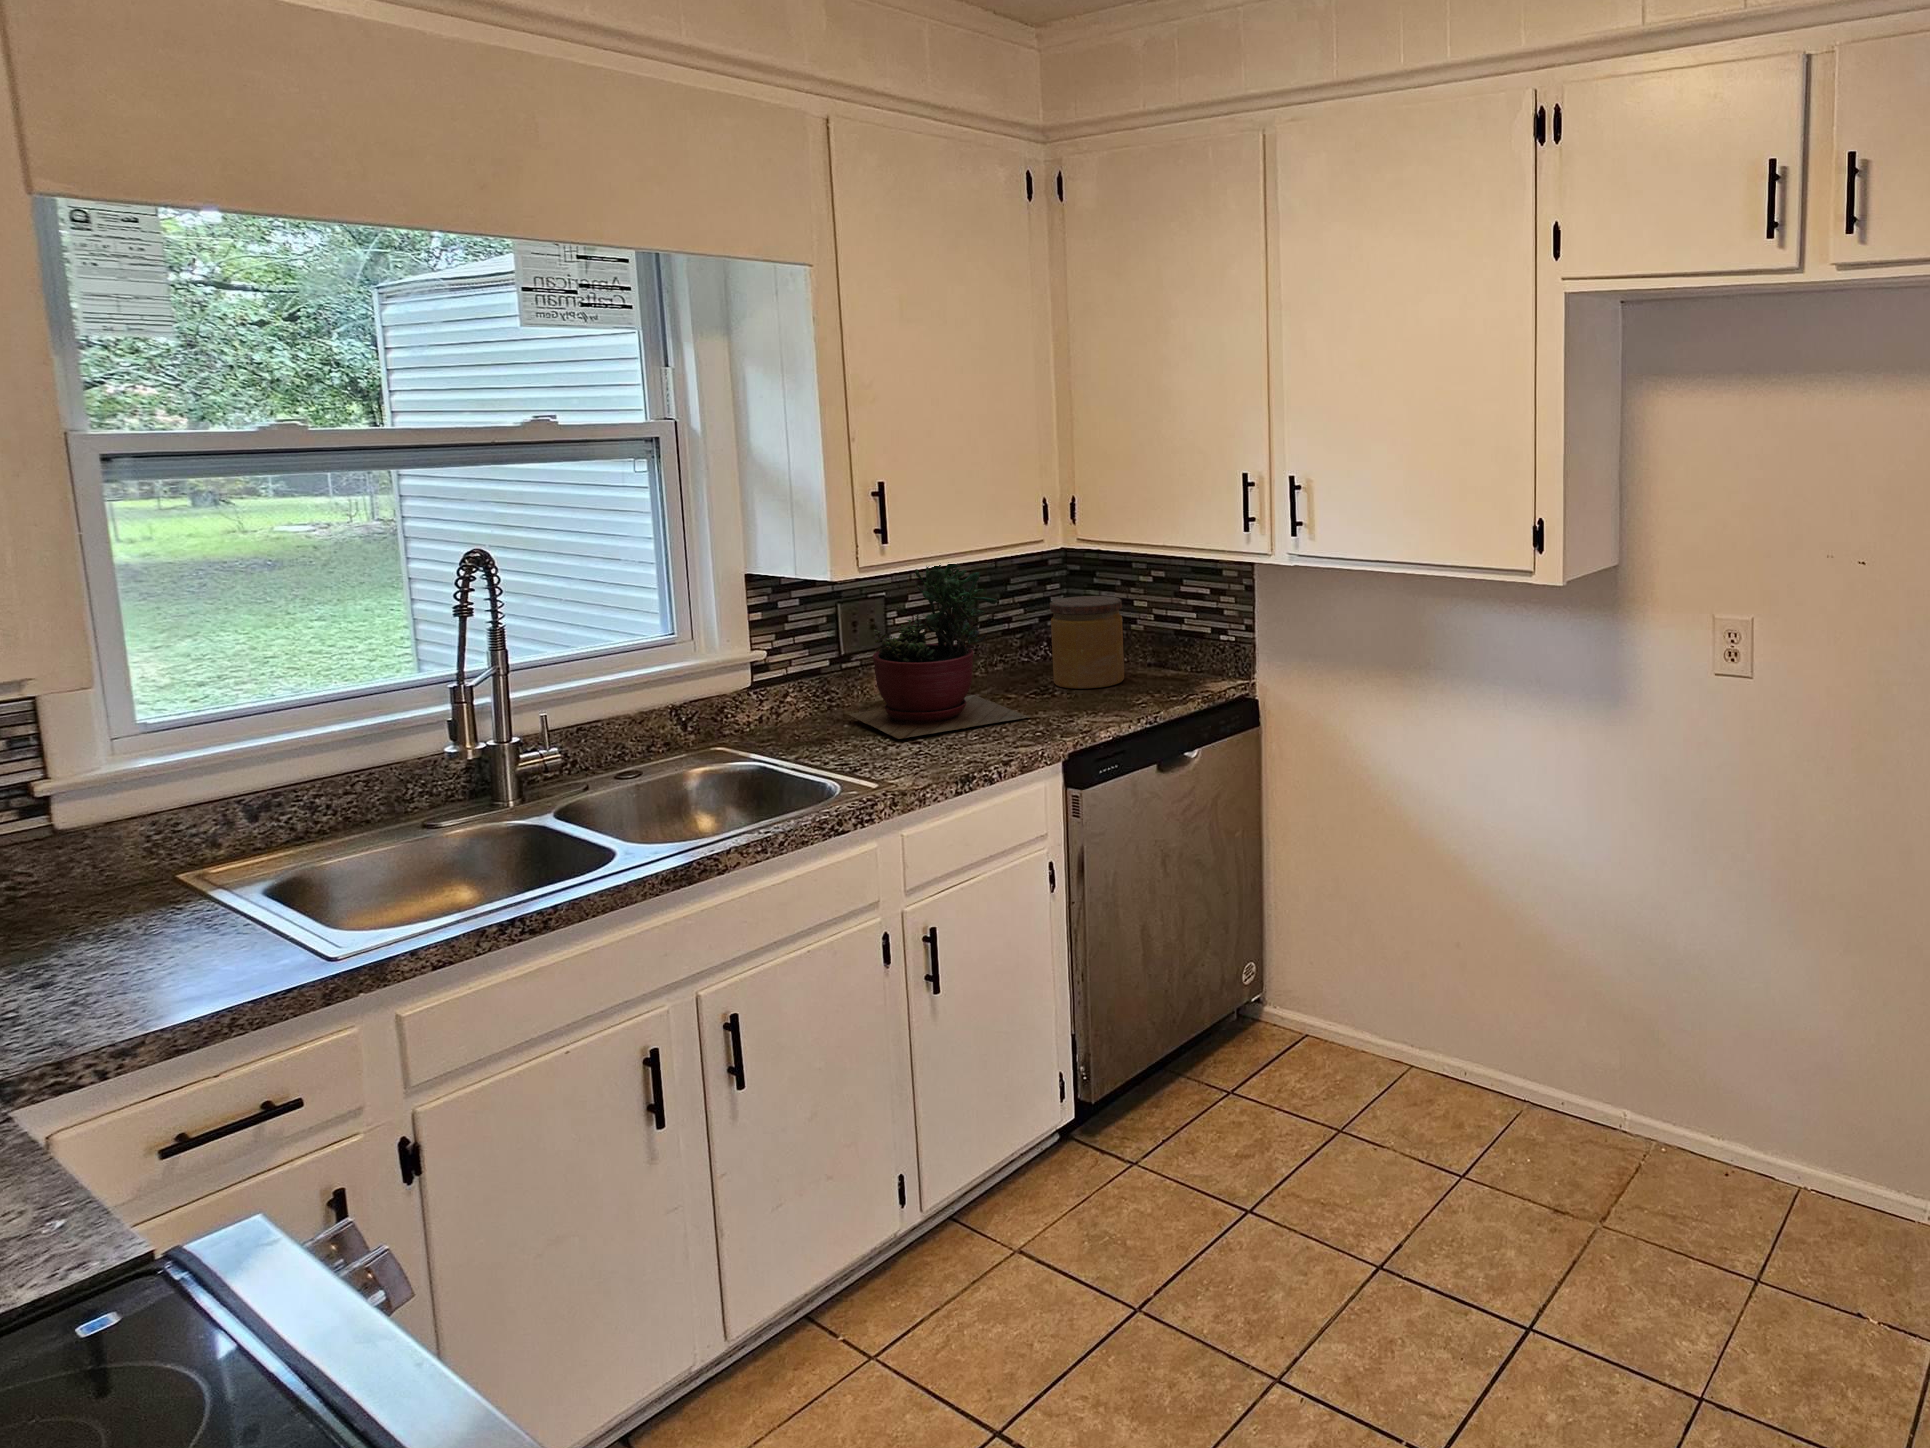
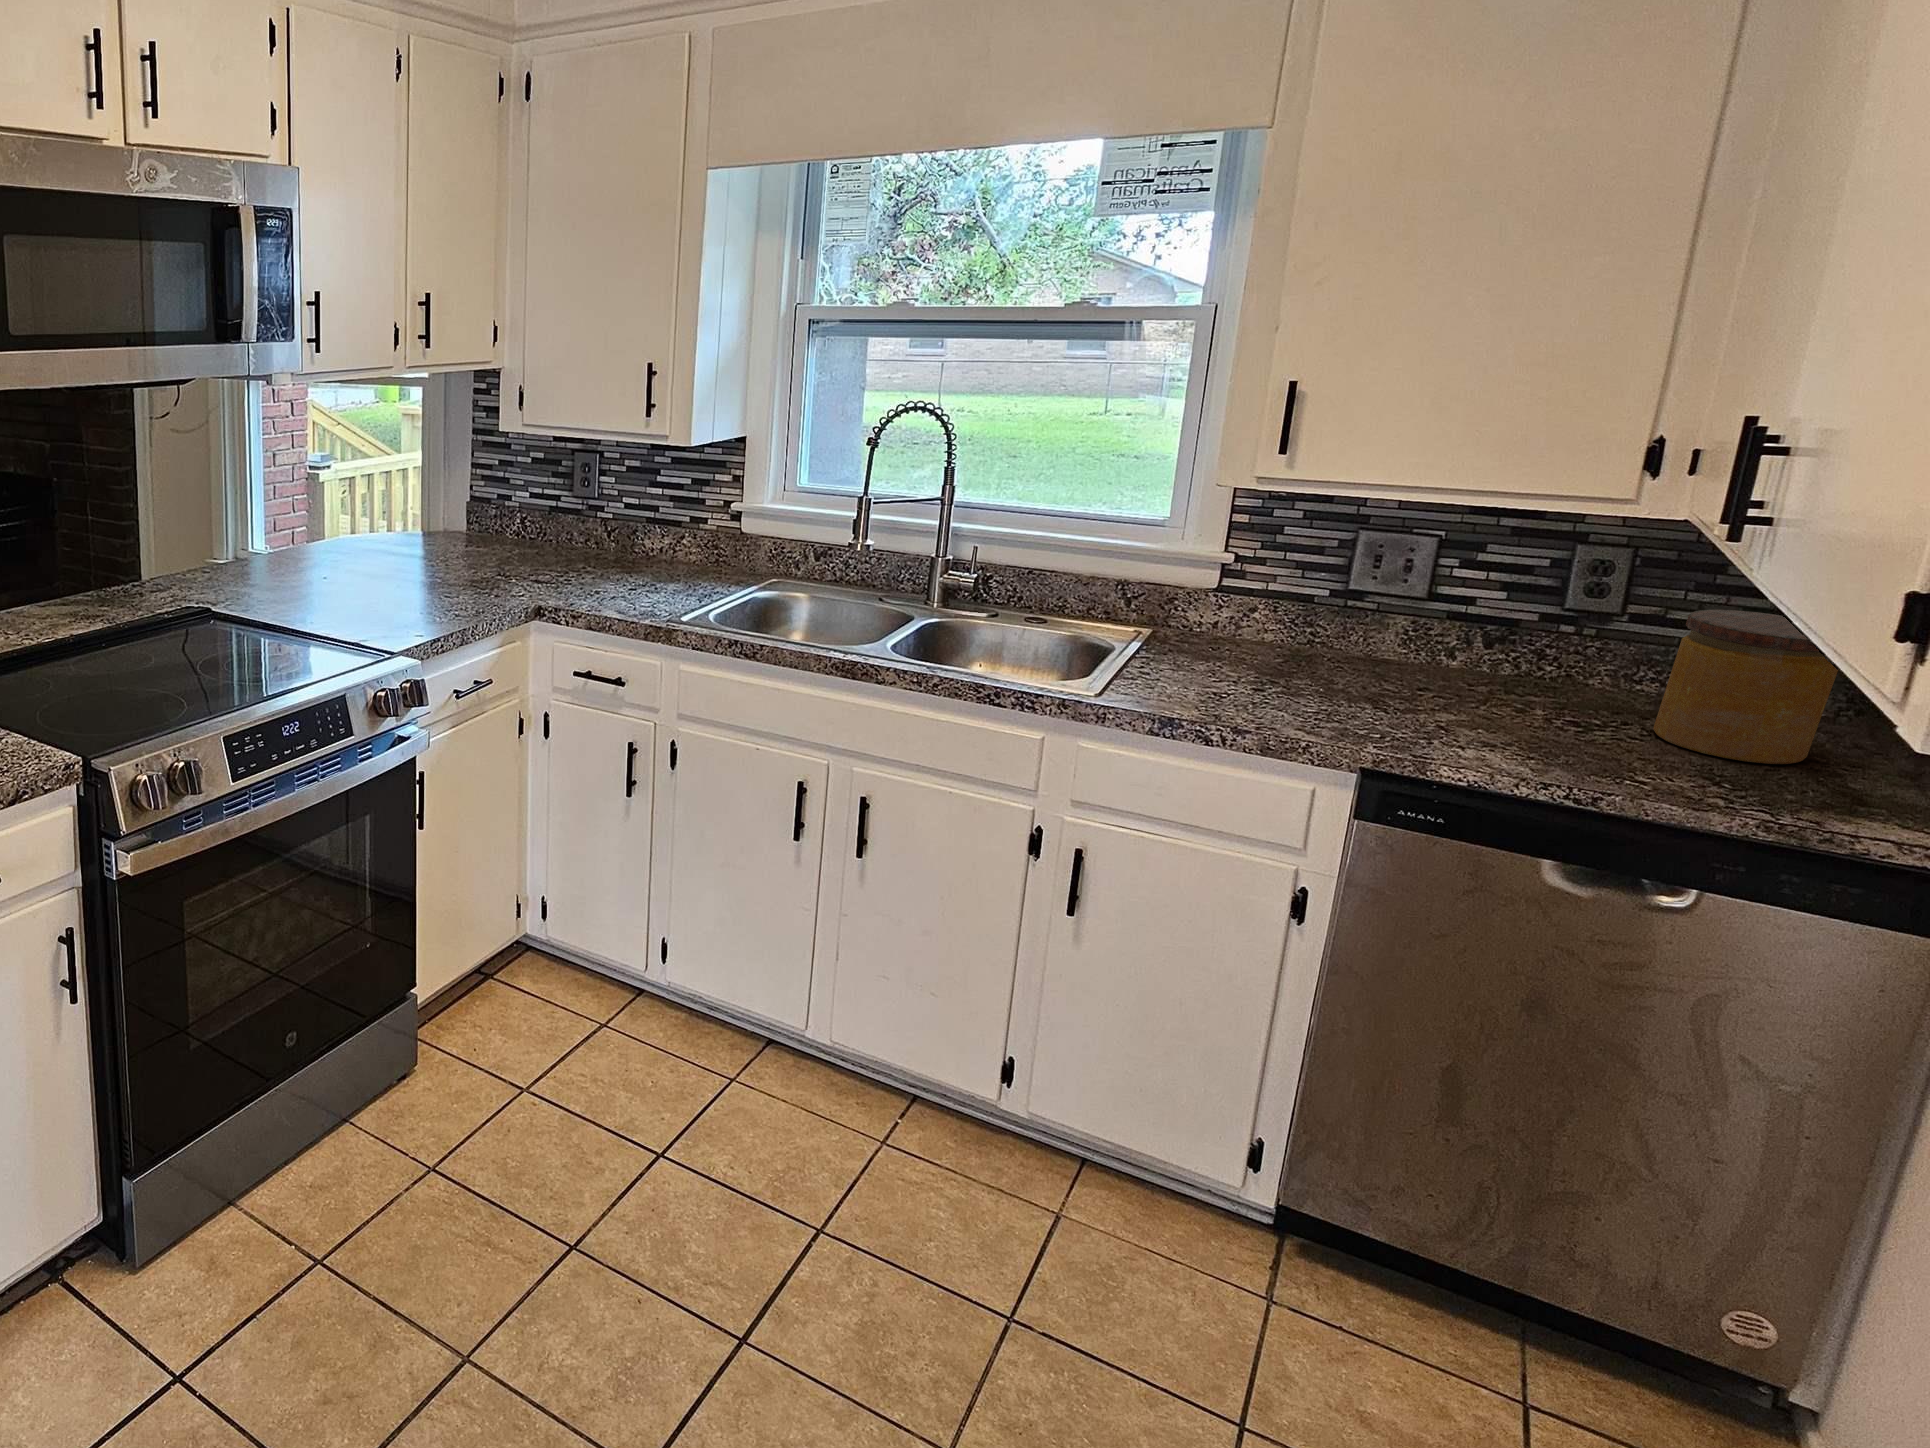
succulent plant: present [849,564,1029,739] -> none [1249,487,1518,725]

